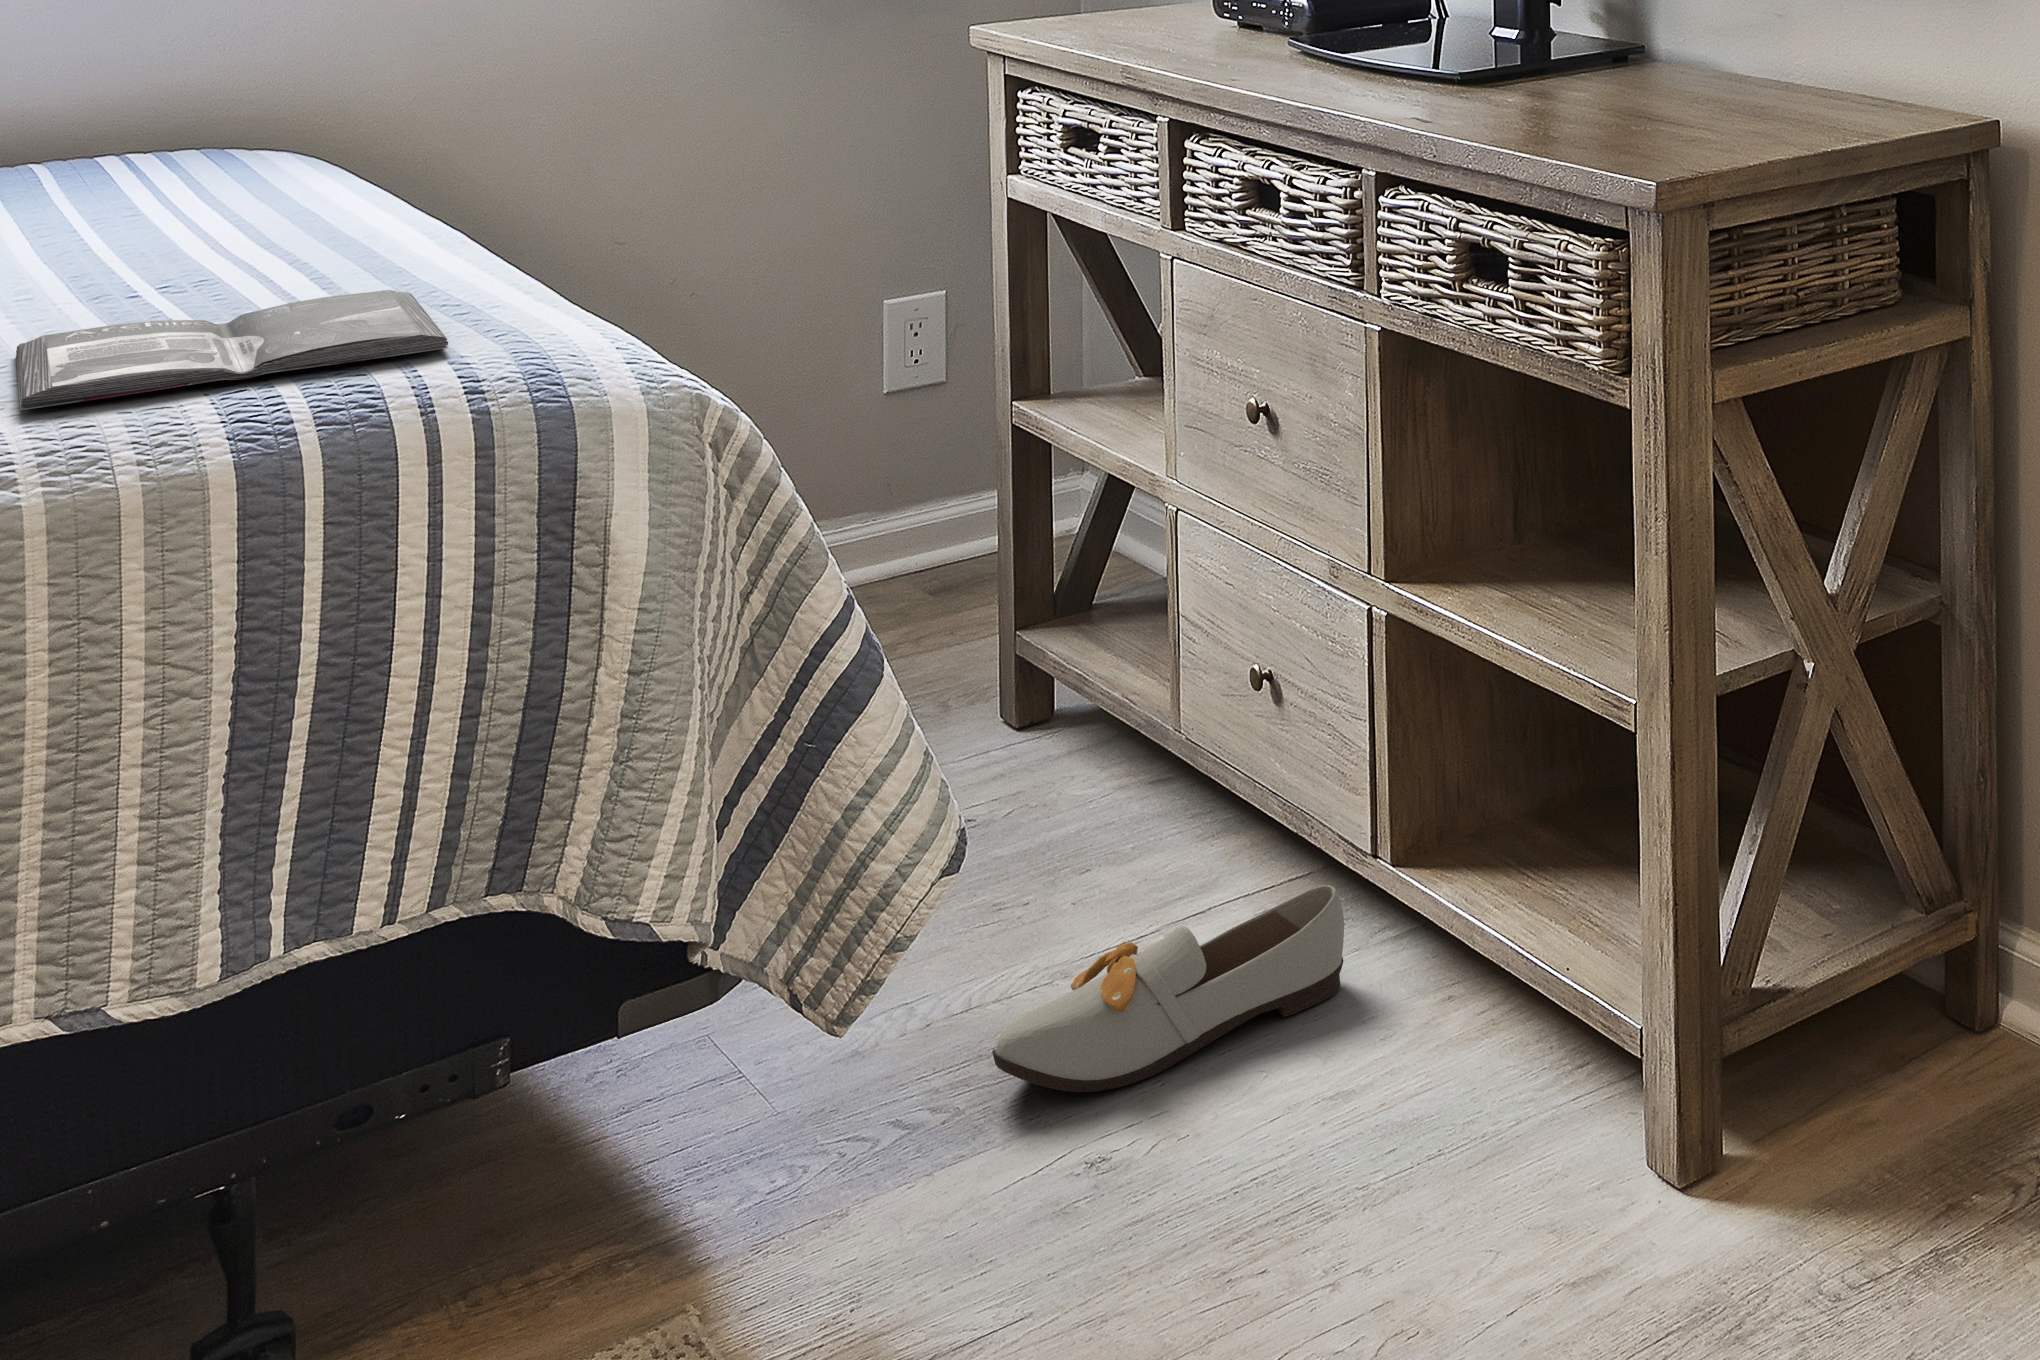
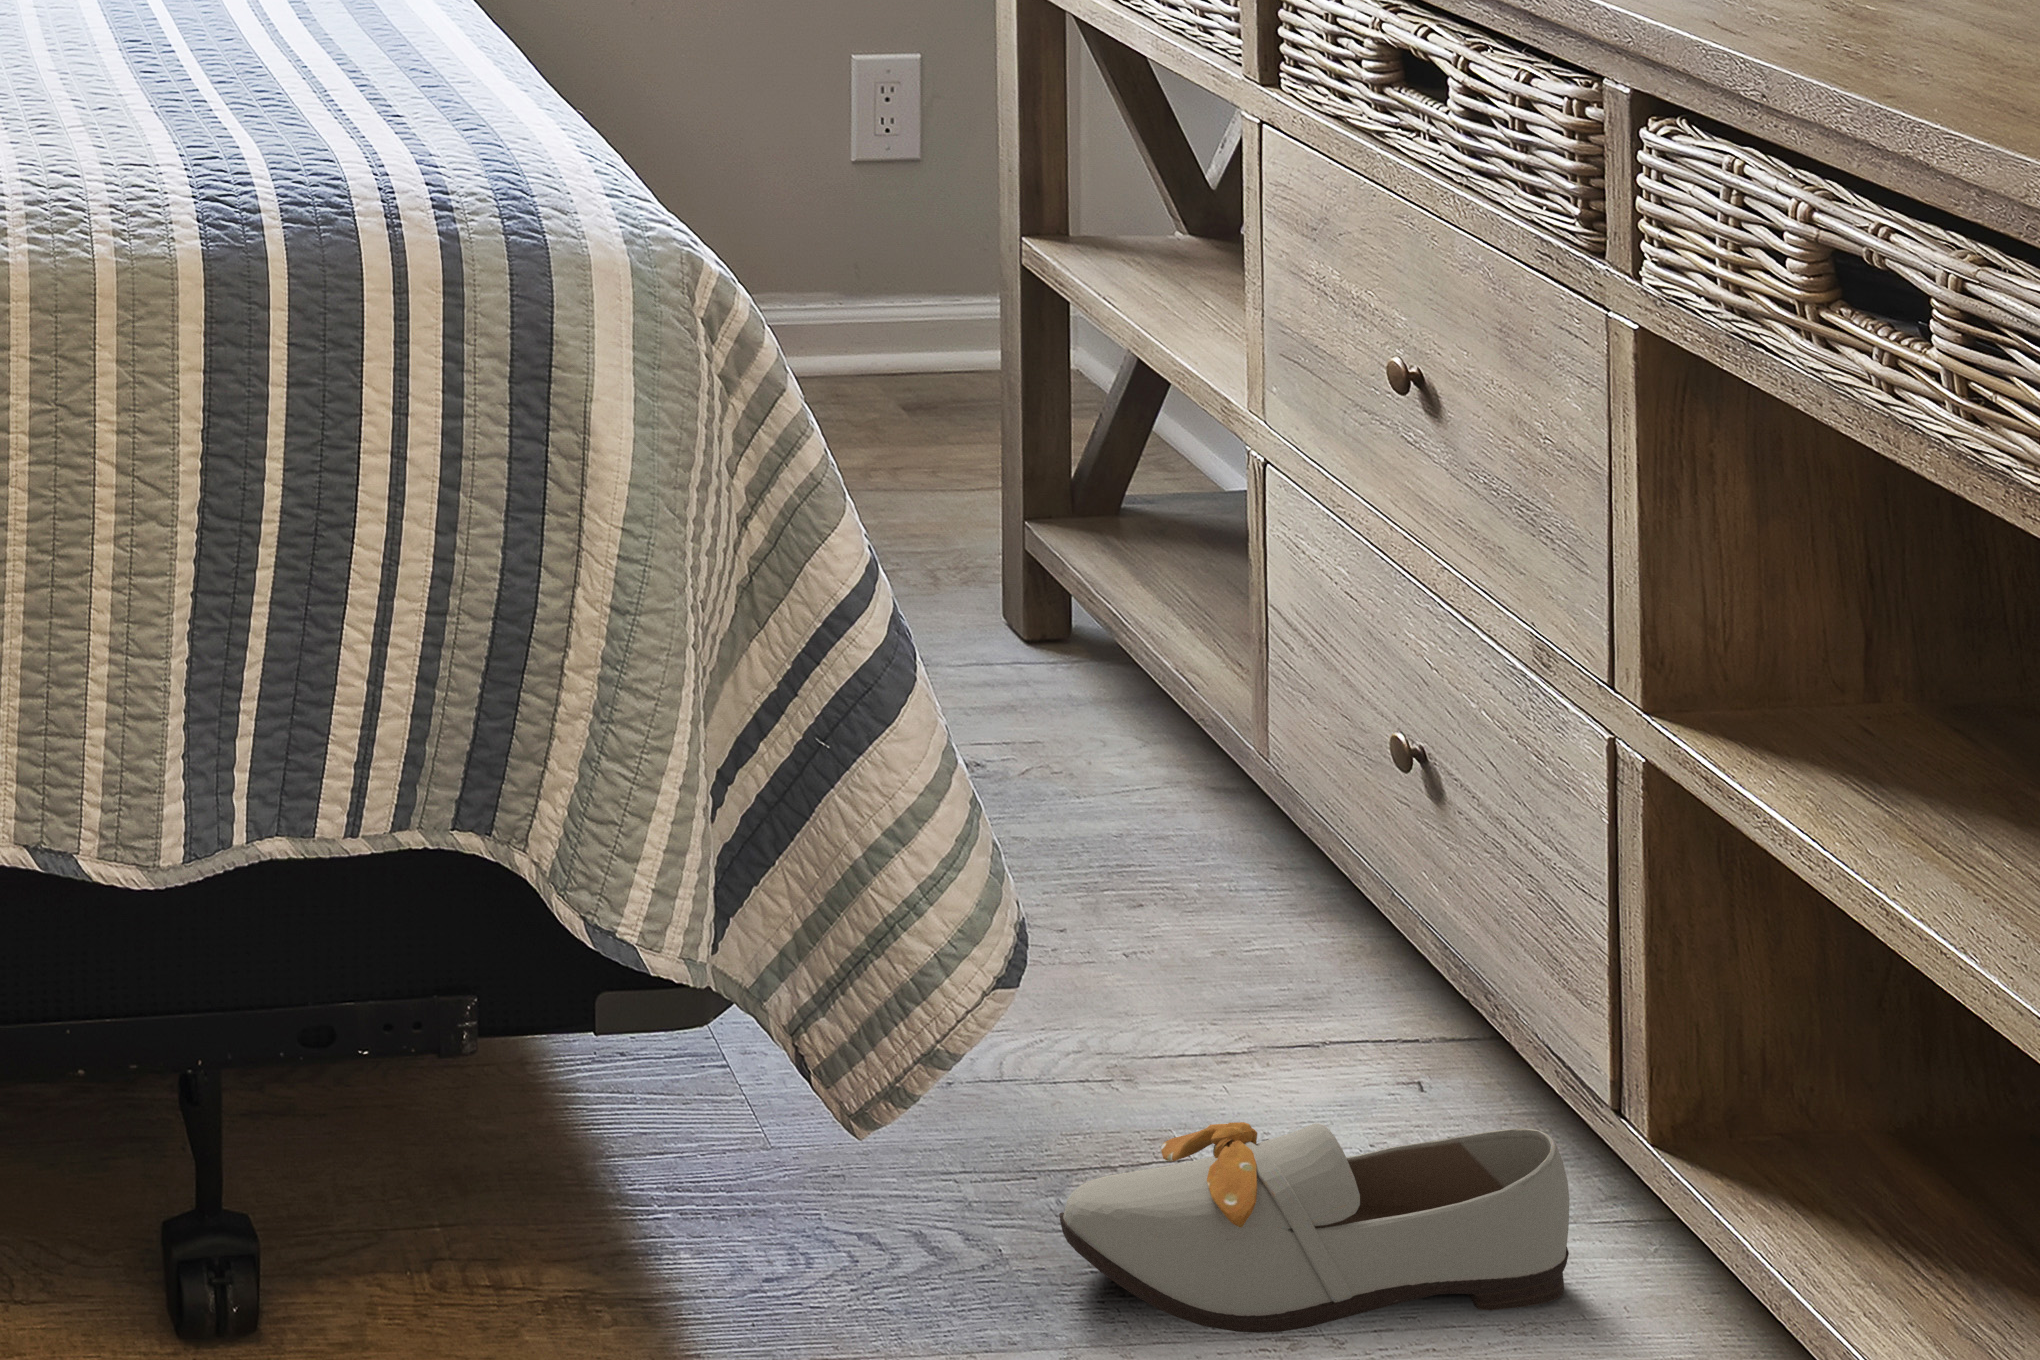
magazine: present [16,290,448,410] -> none [6,57,410,147]

